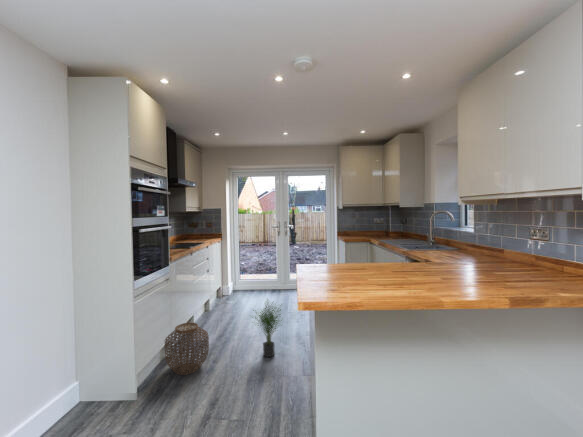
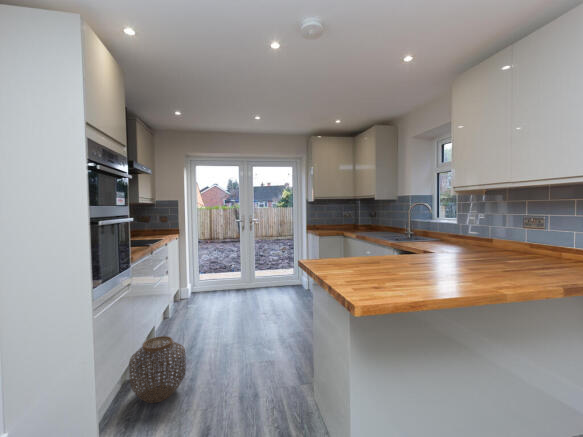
potted plant: present [255,304,281,357] -> none [229,299,273,368]

